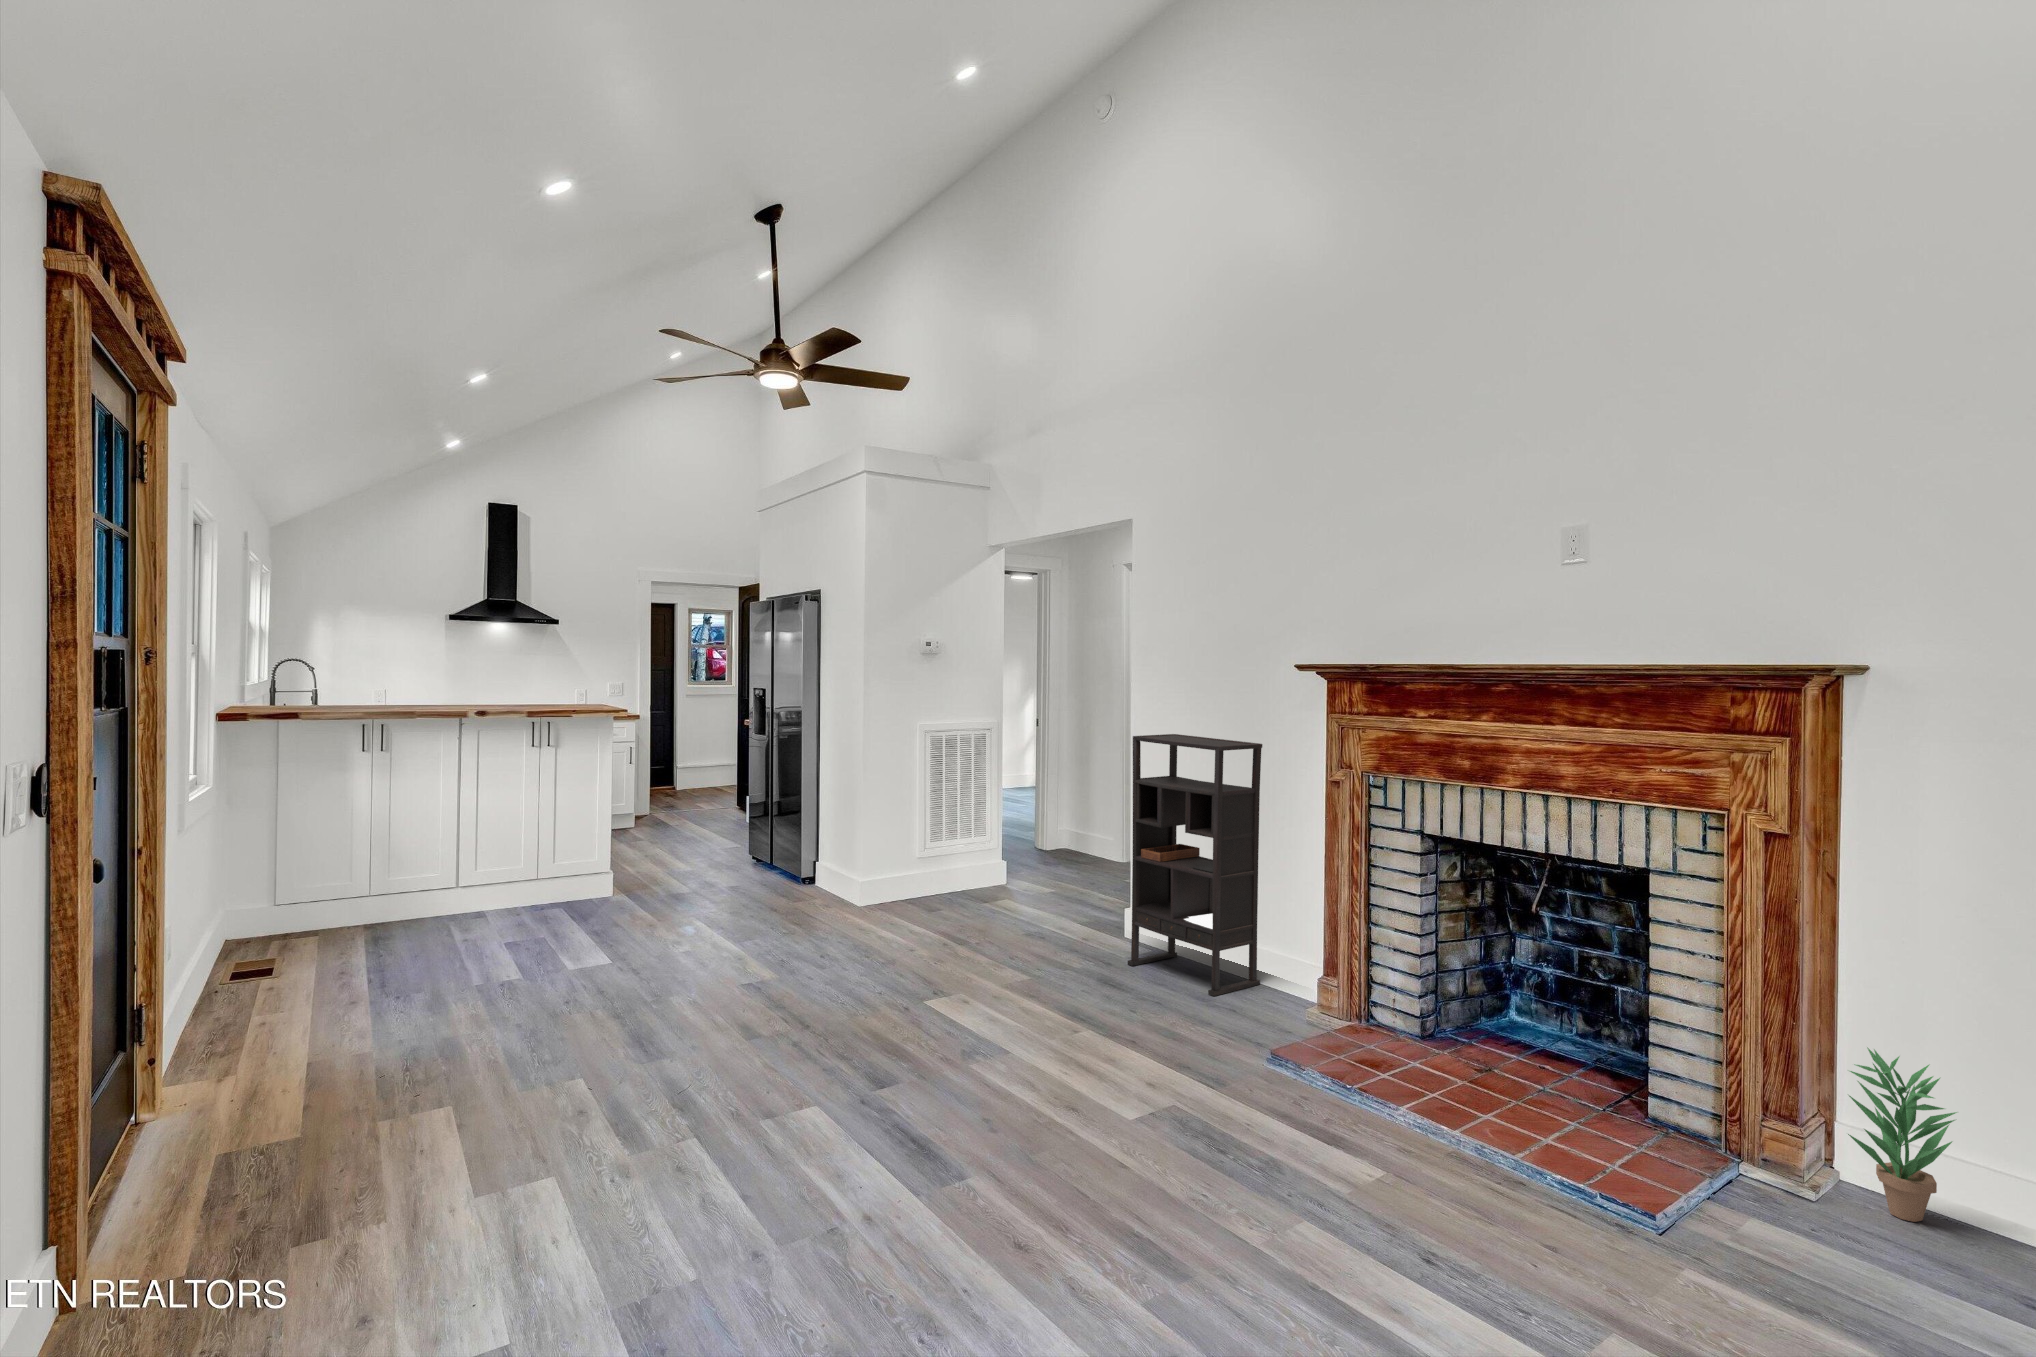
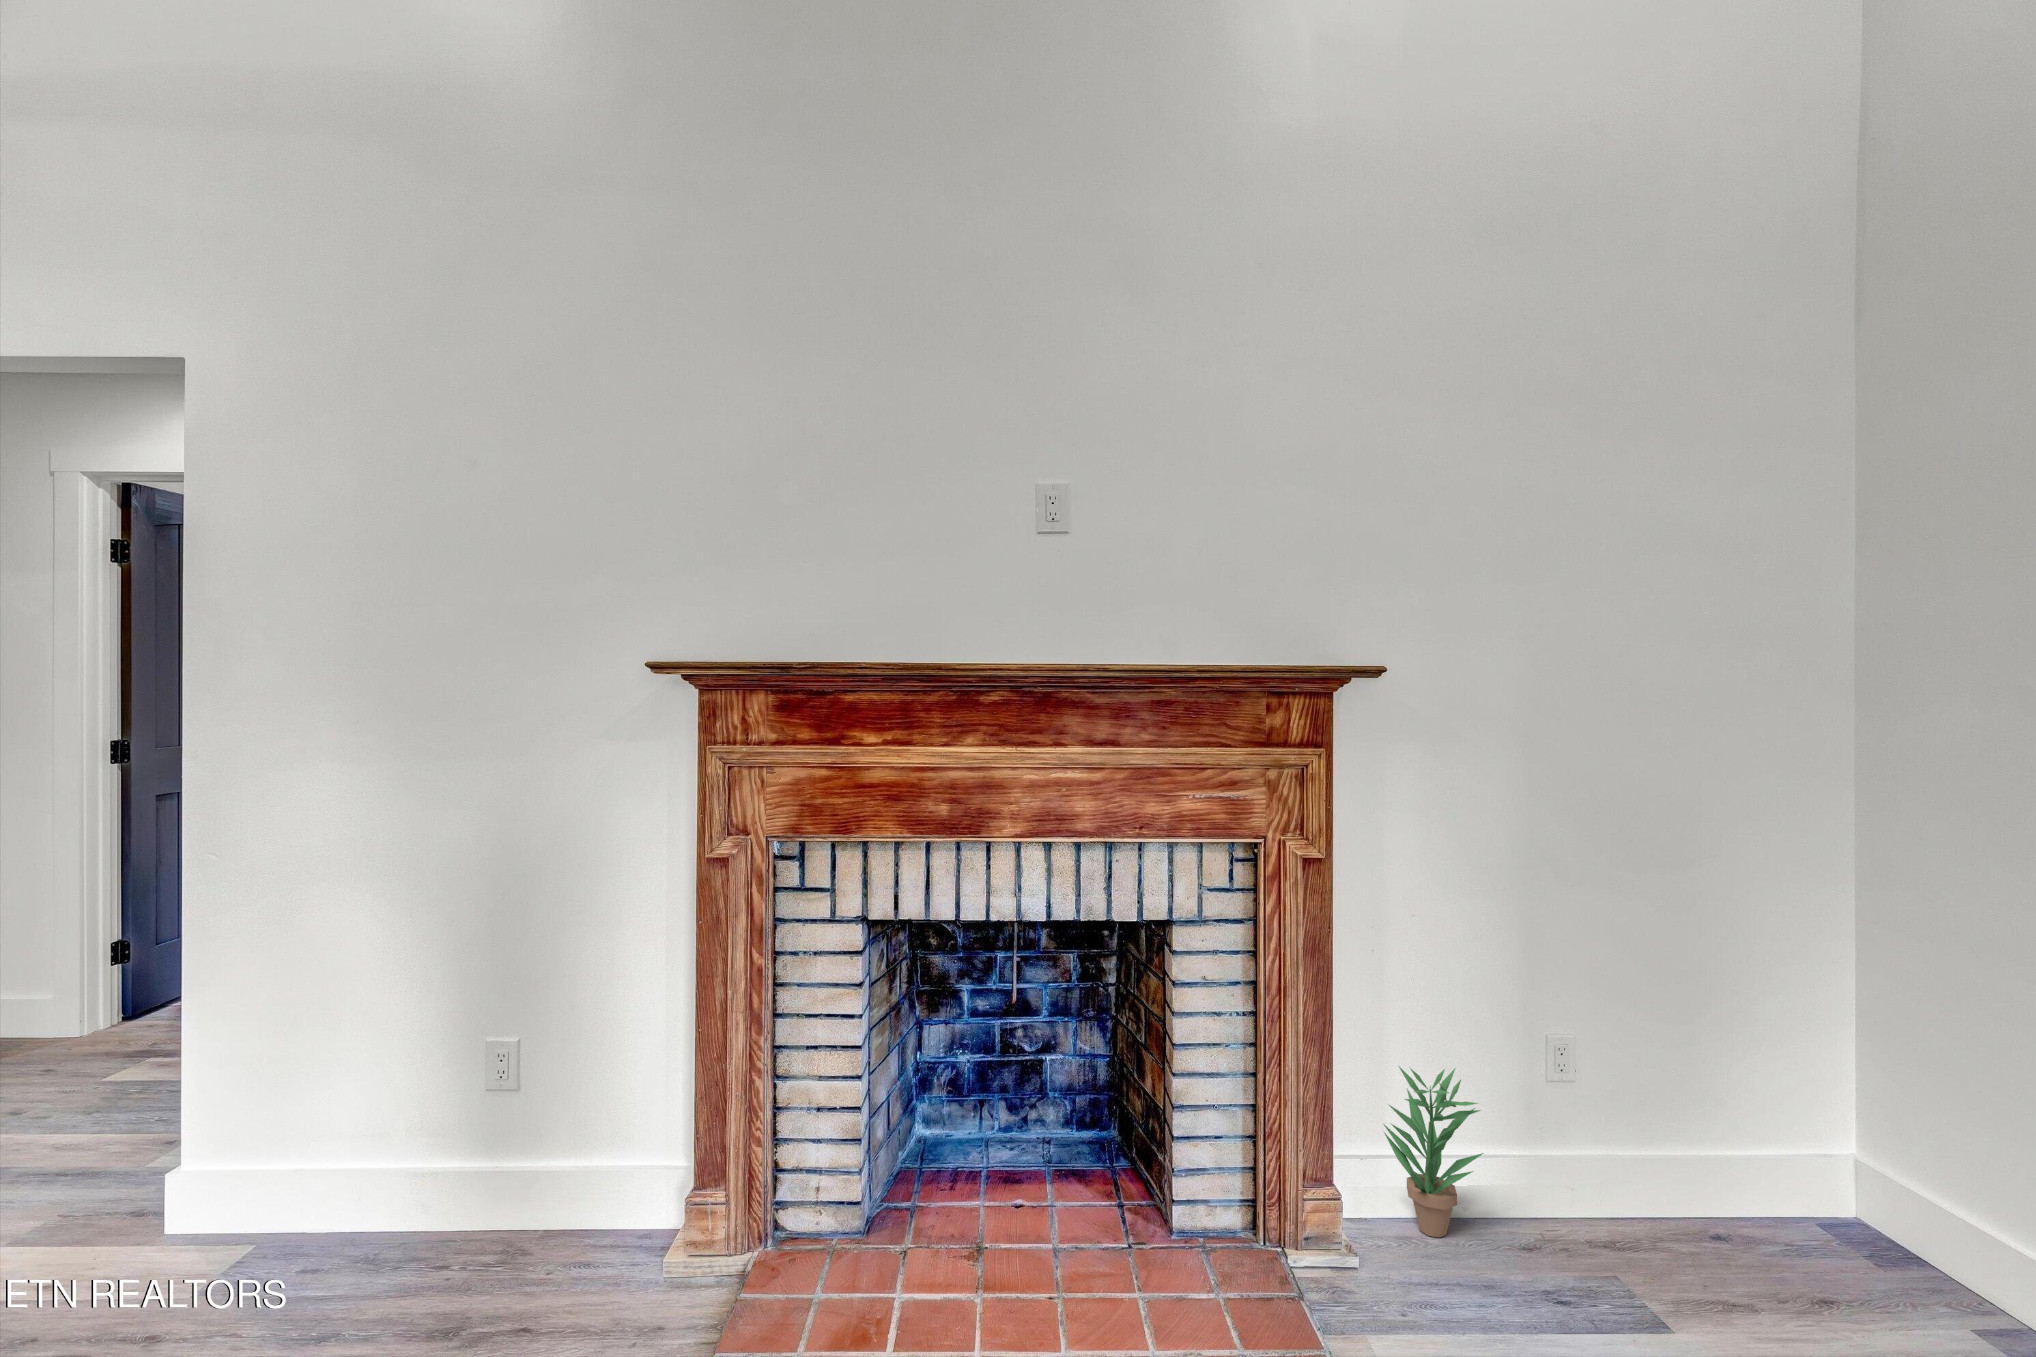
bookshelf: present [1128,734,1262,996] -> none [191,804,546,1327]

